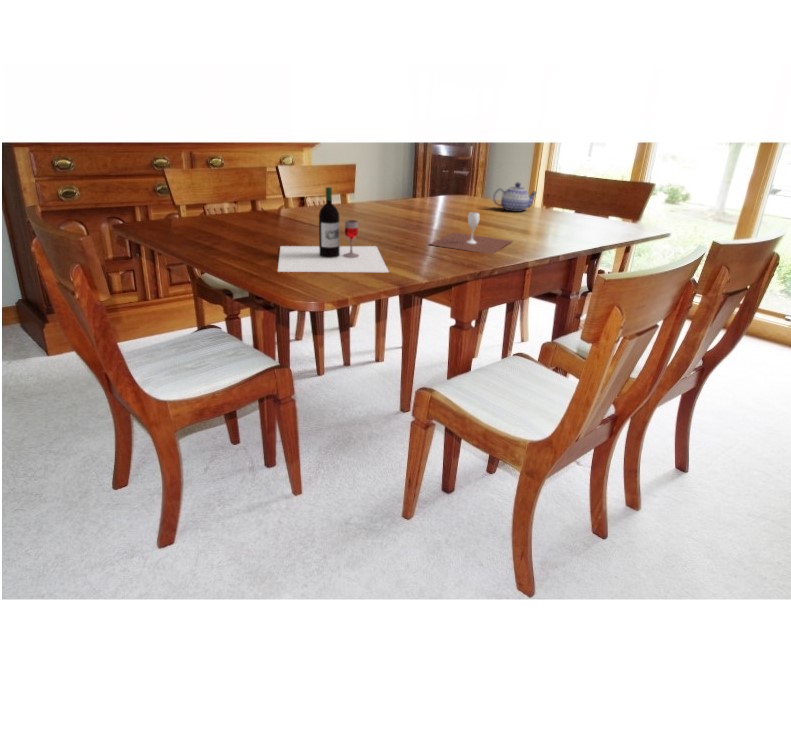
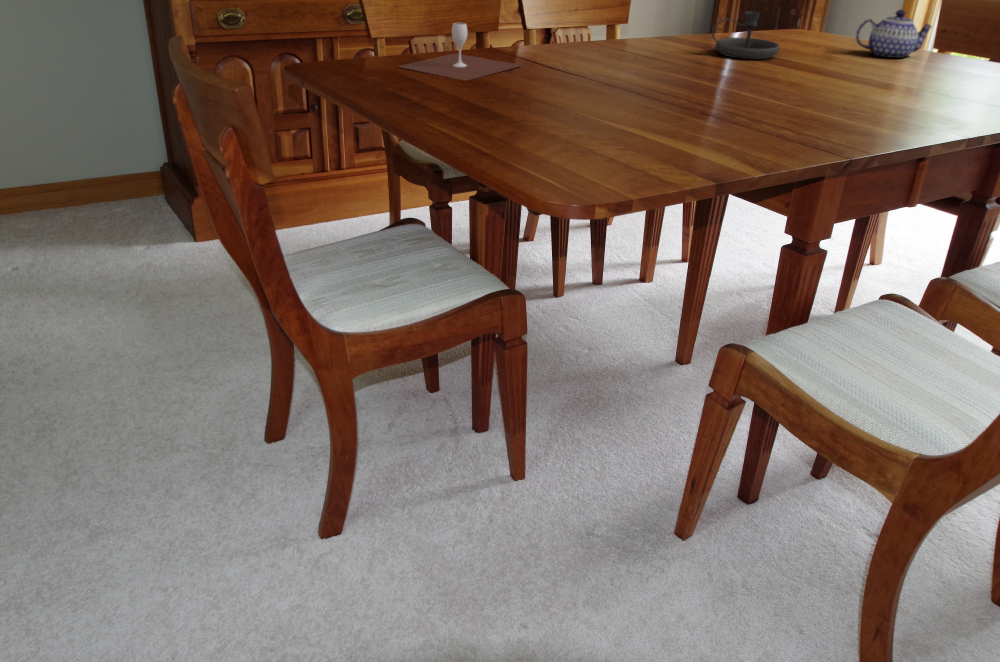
candlestick: none [402,185,448,214] -> present [707,11,779,60]
wine bottle: present [278,187,388,272] -> none [516,14,694,157]
wine glass: present [430,212,511,254] -> present [398,23,521,81]

